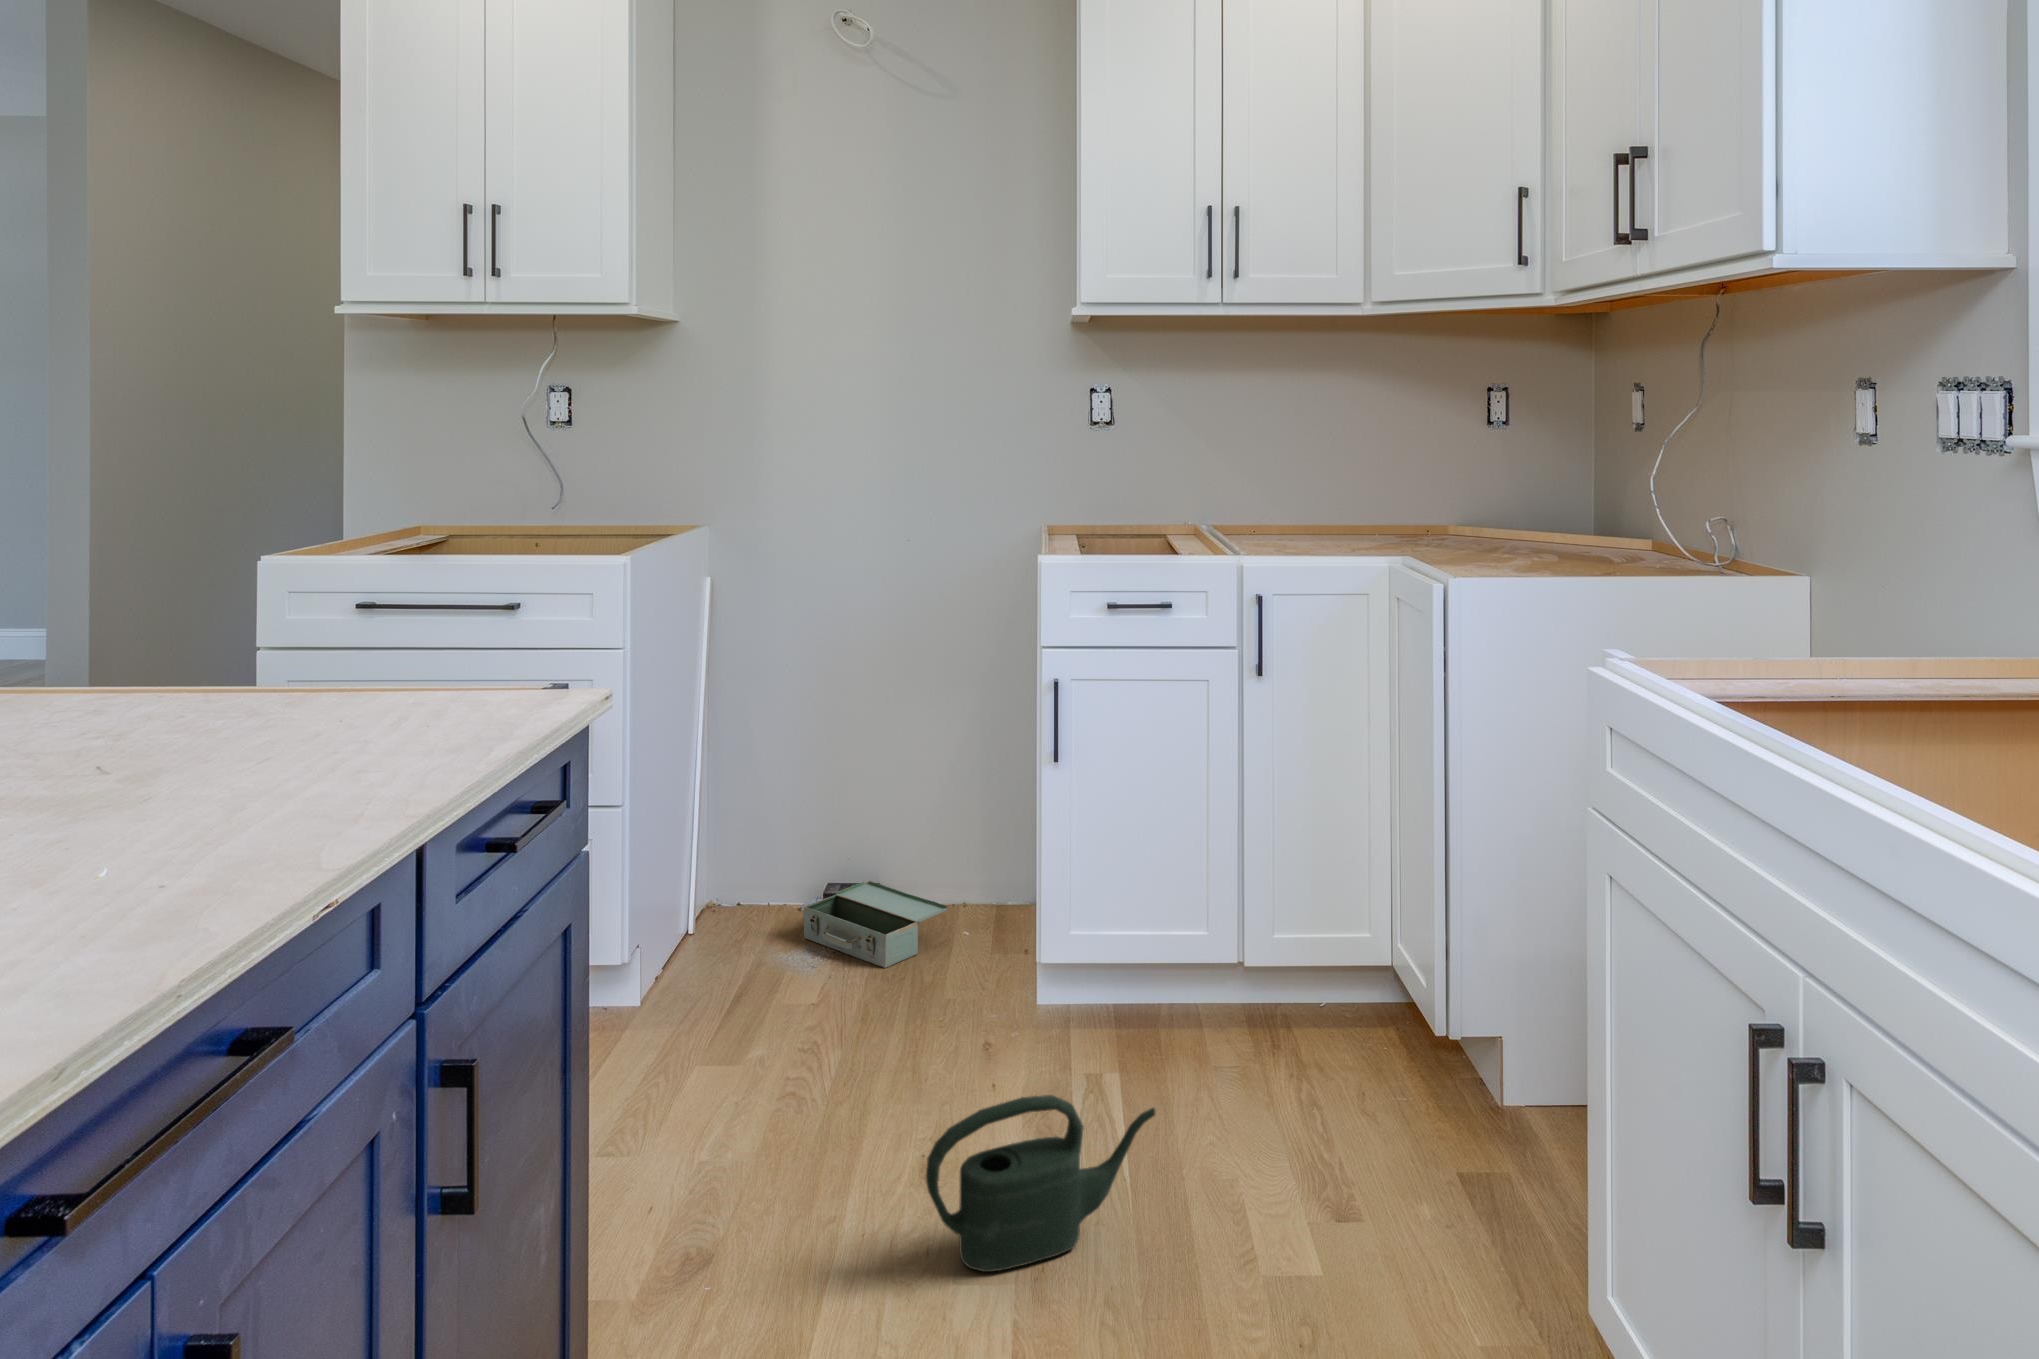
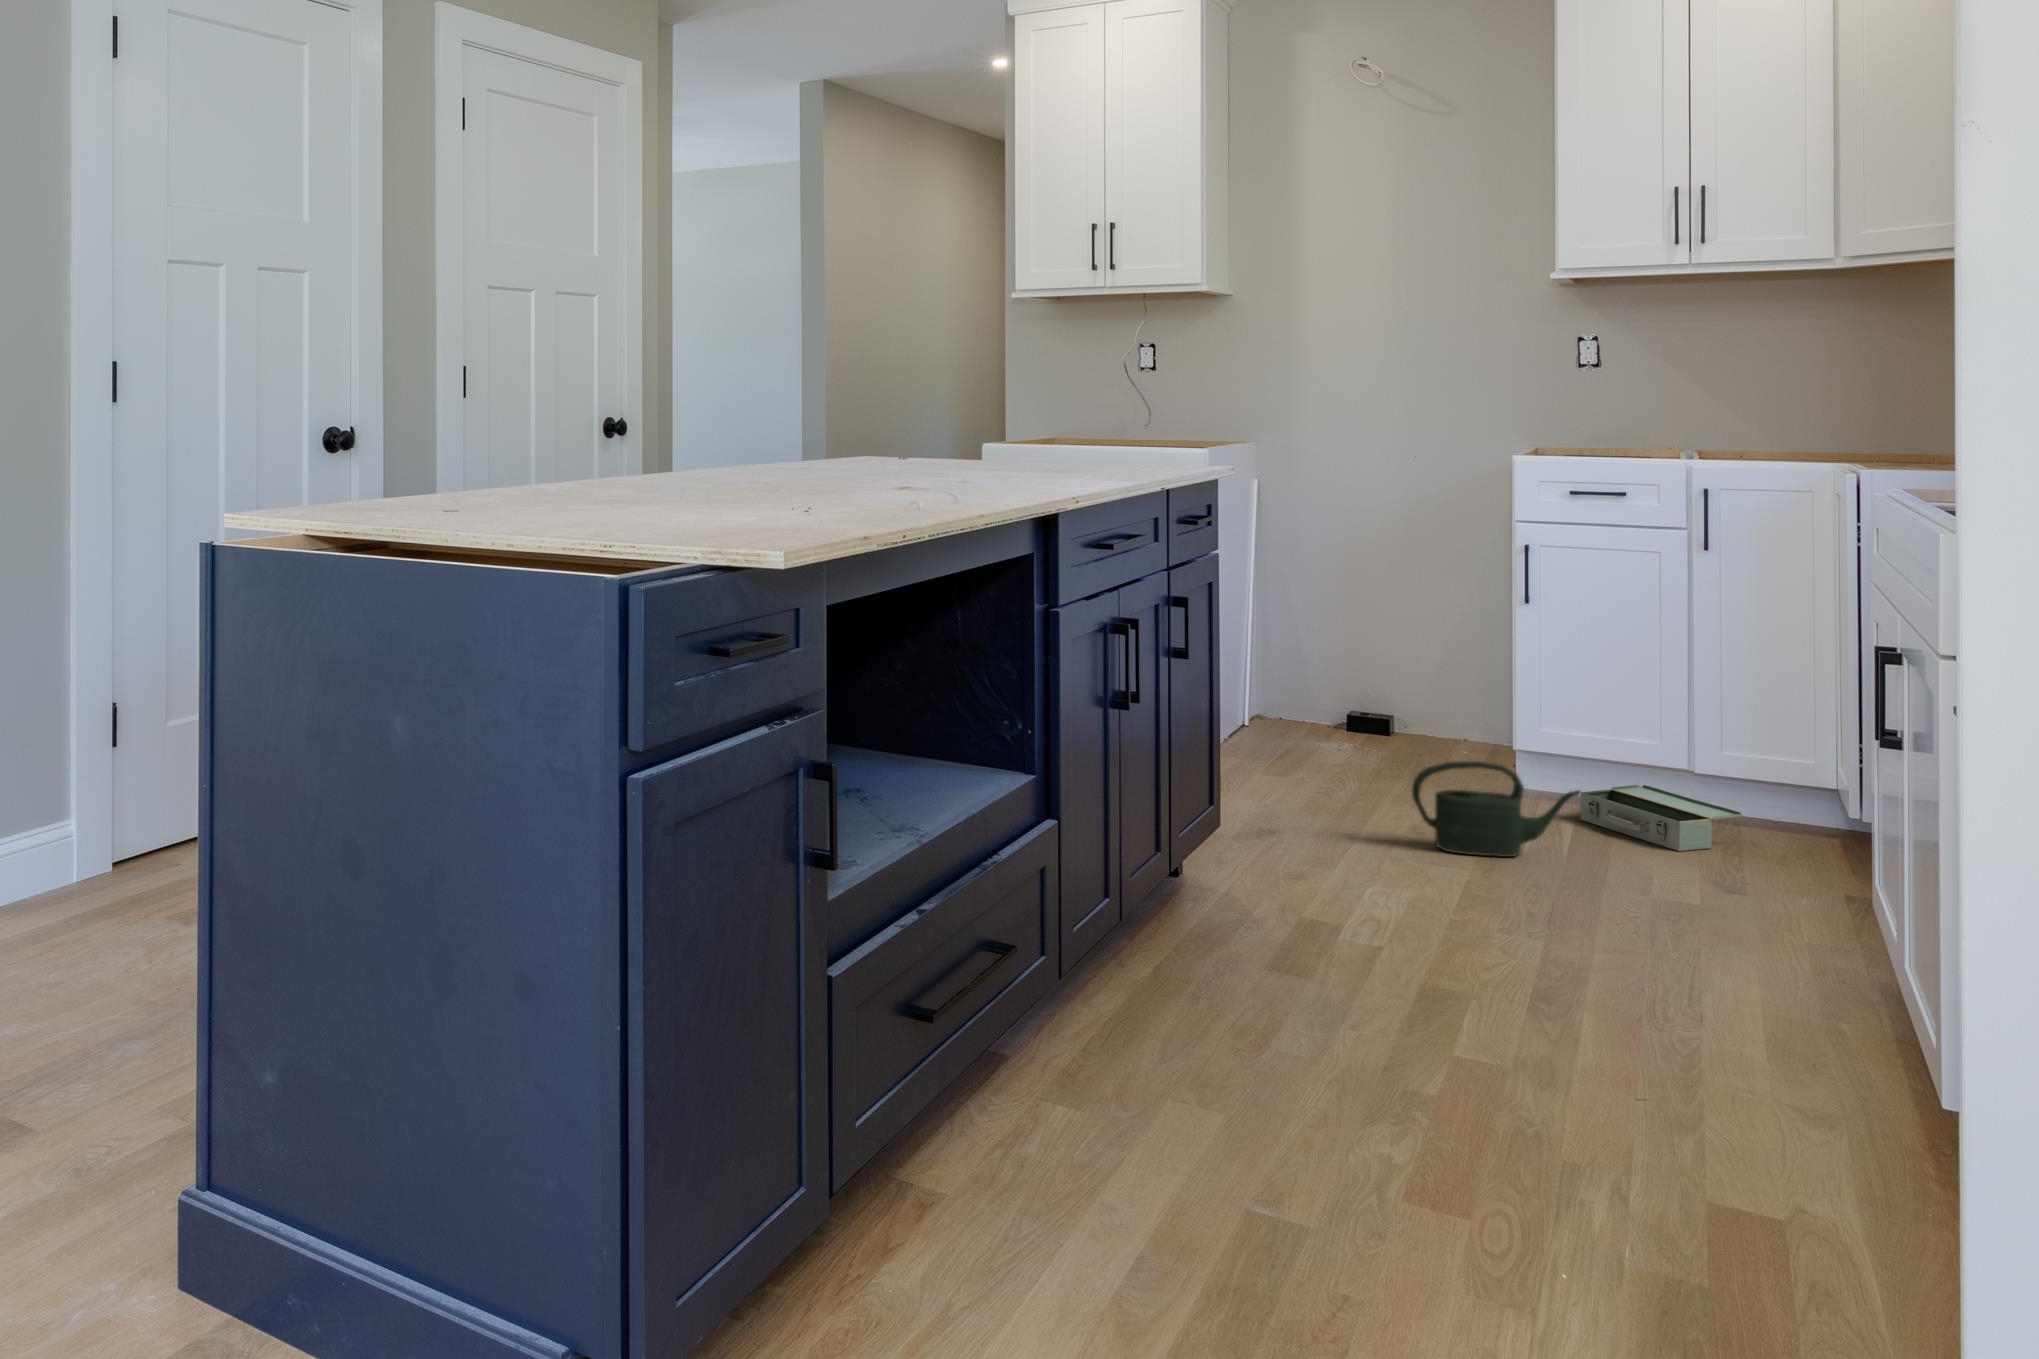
toolbox: present [804,881,948,968] -> present [1581,785,1743,851]

